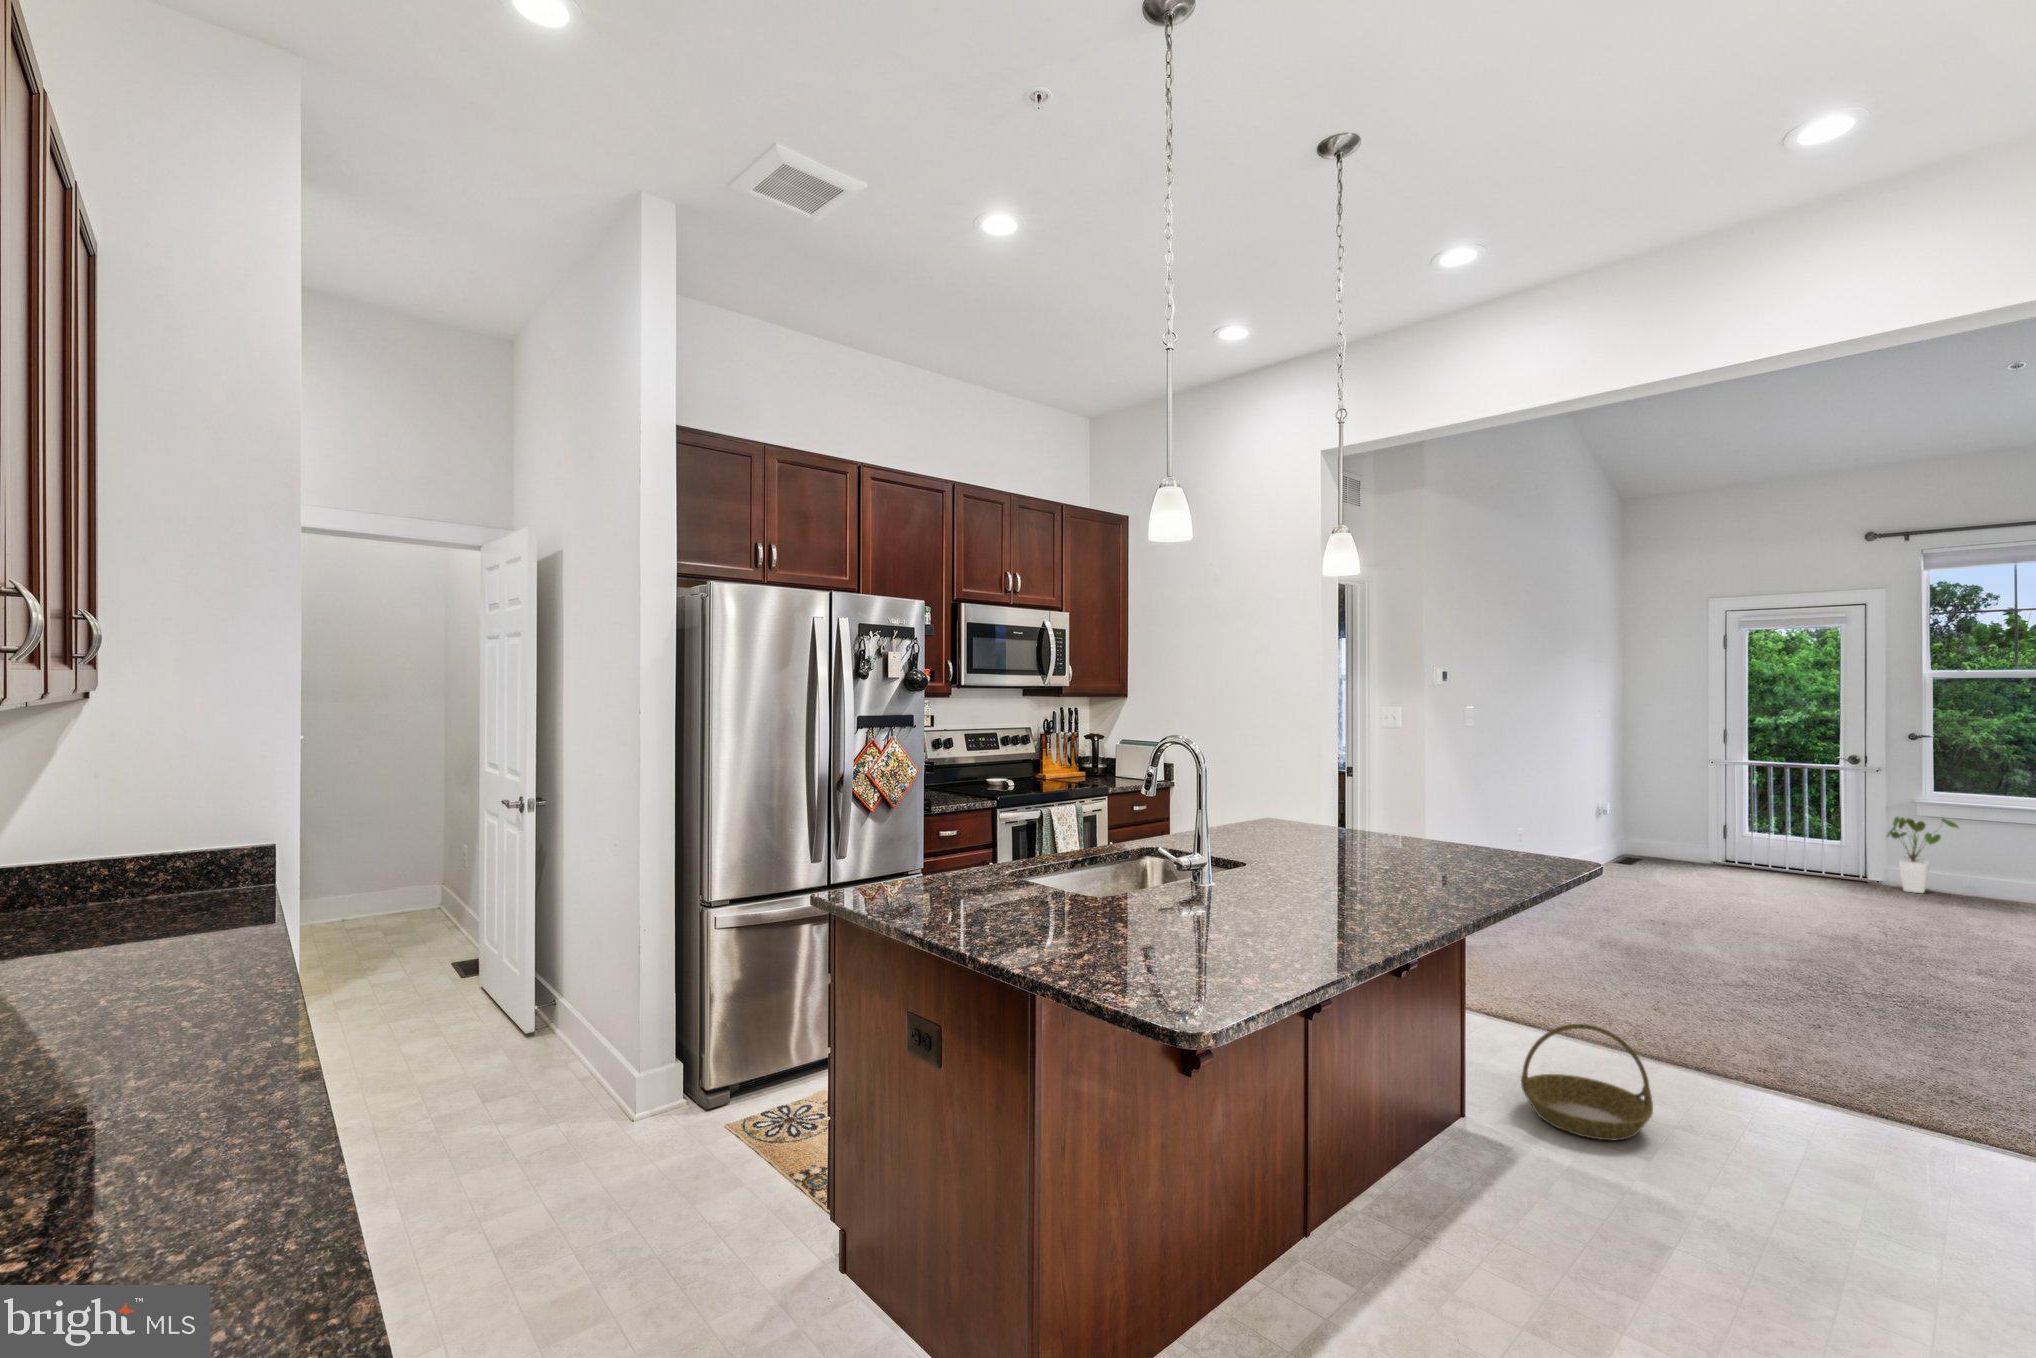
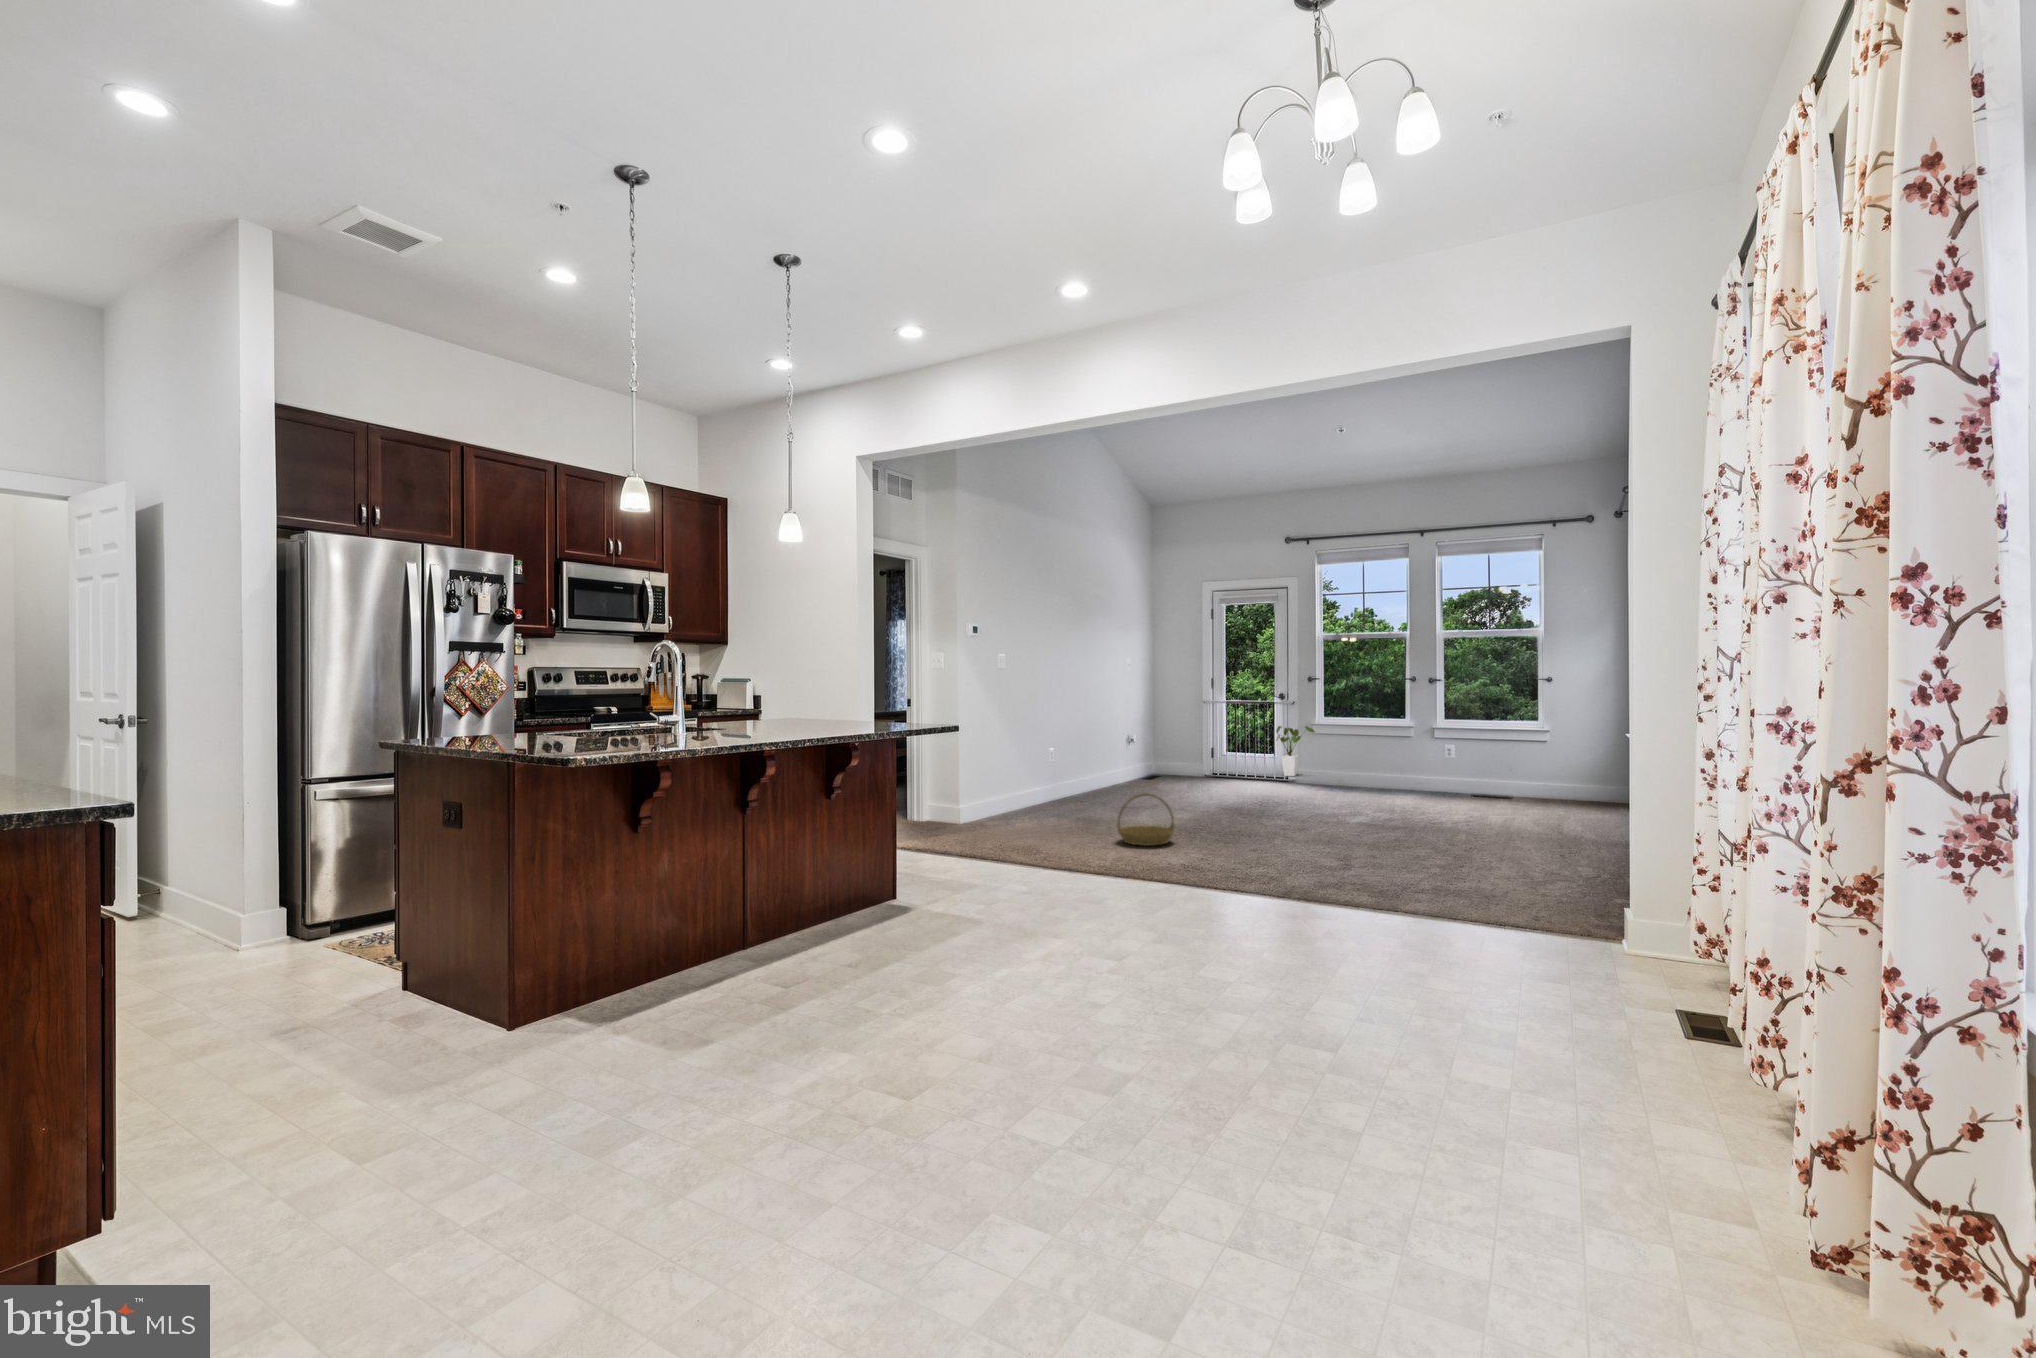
basket: present [1521,1024,1653,1140] -> present [1117,793,1175,846]

